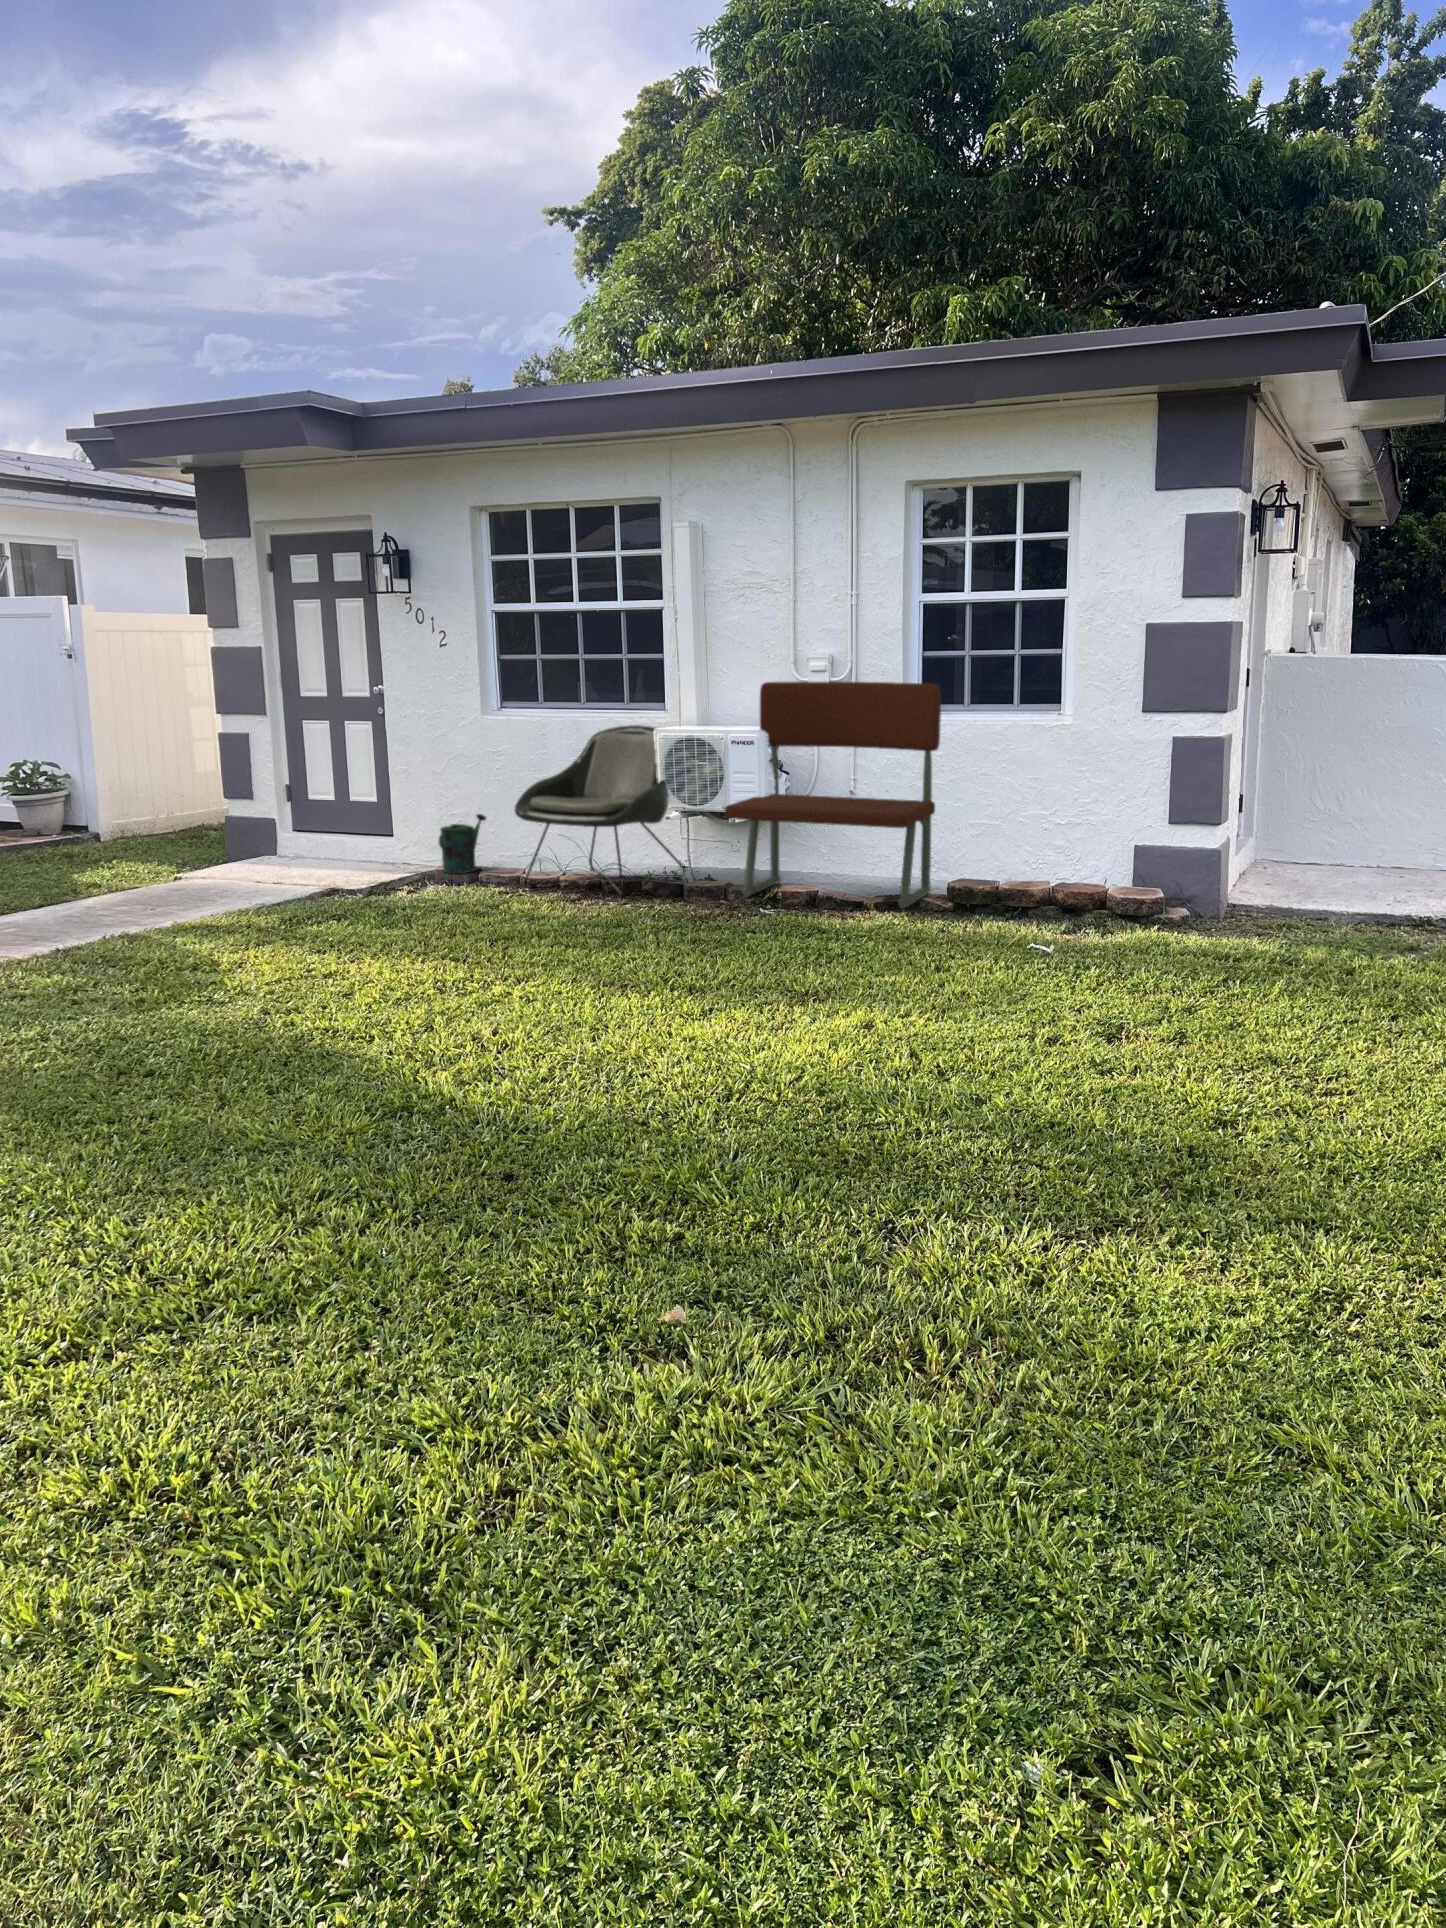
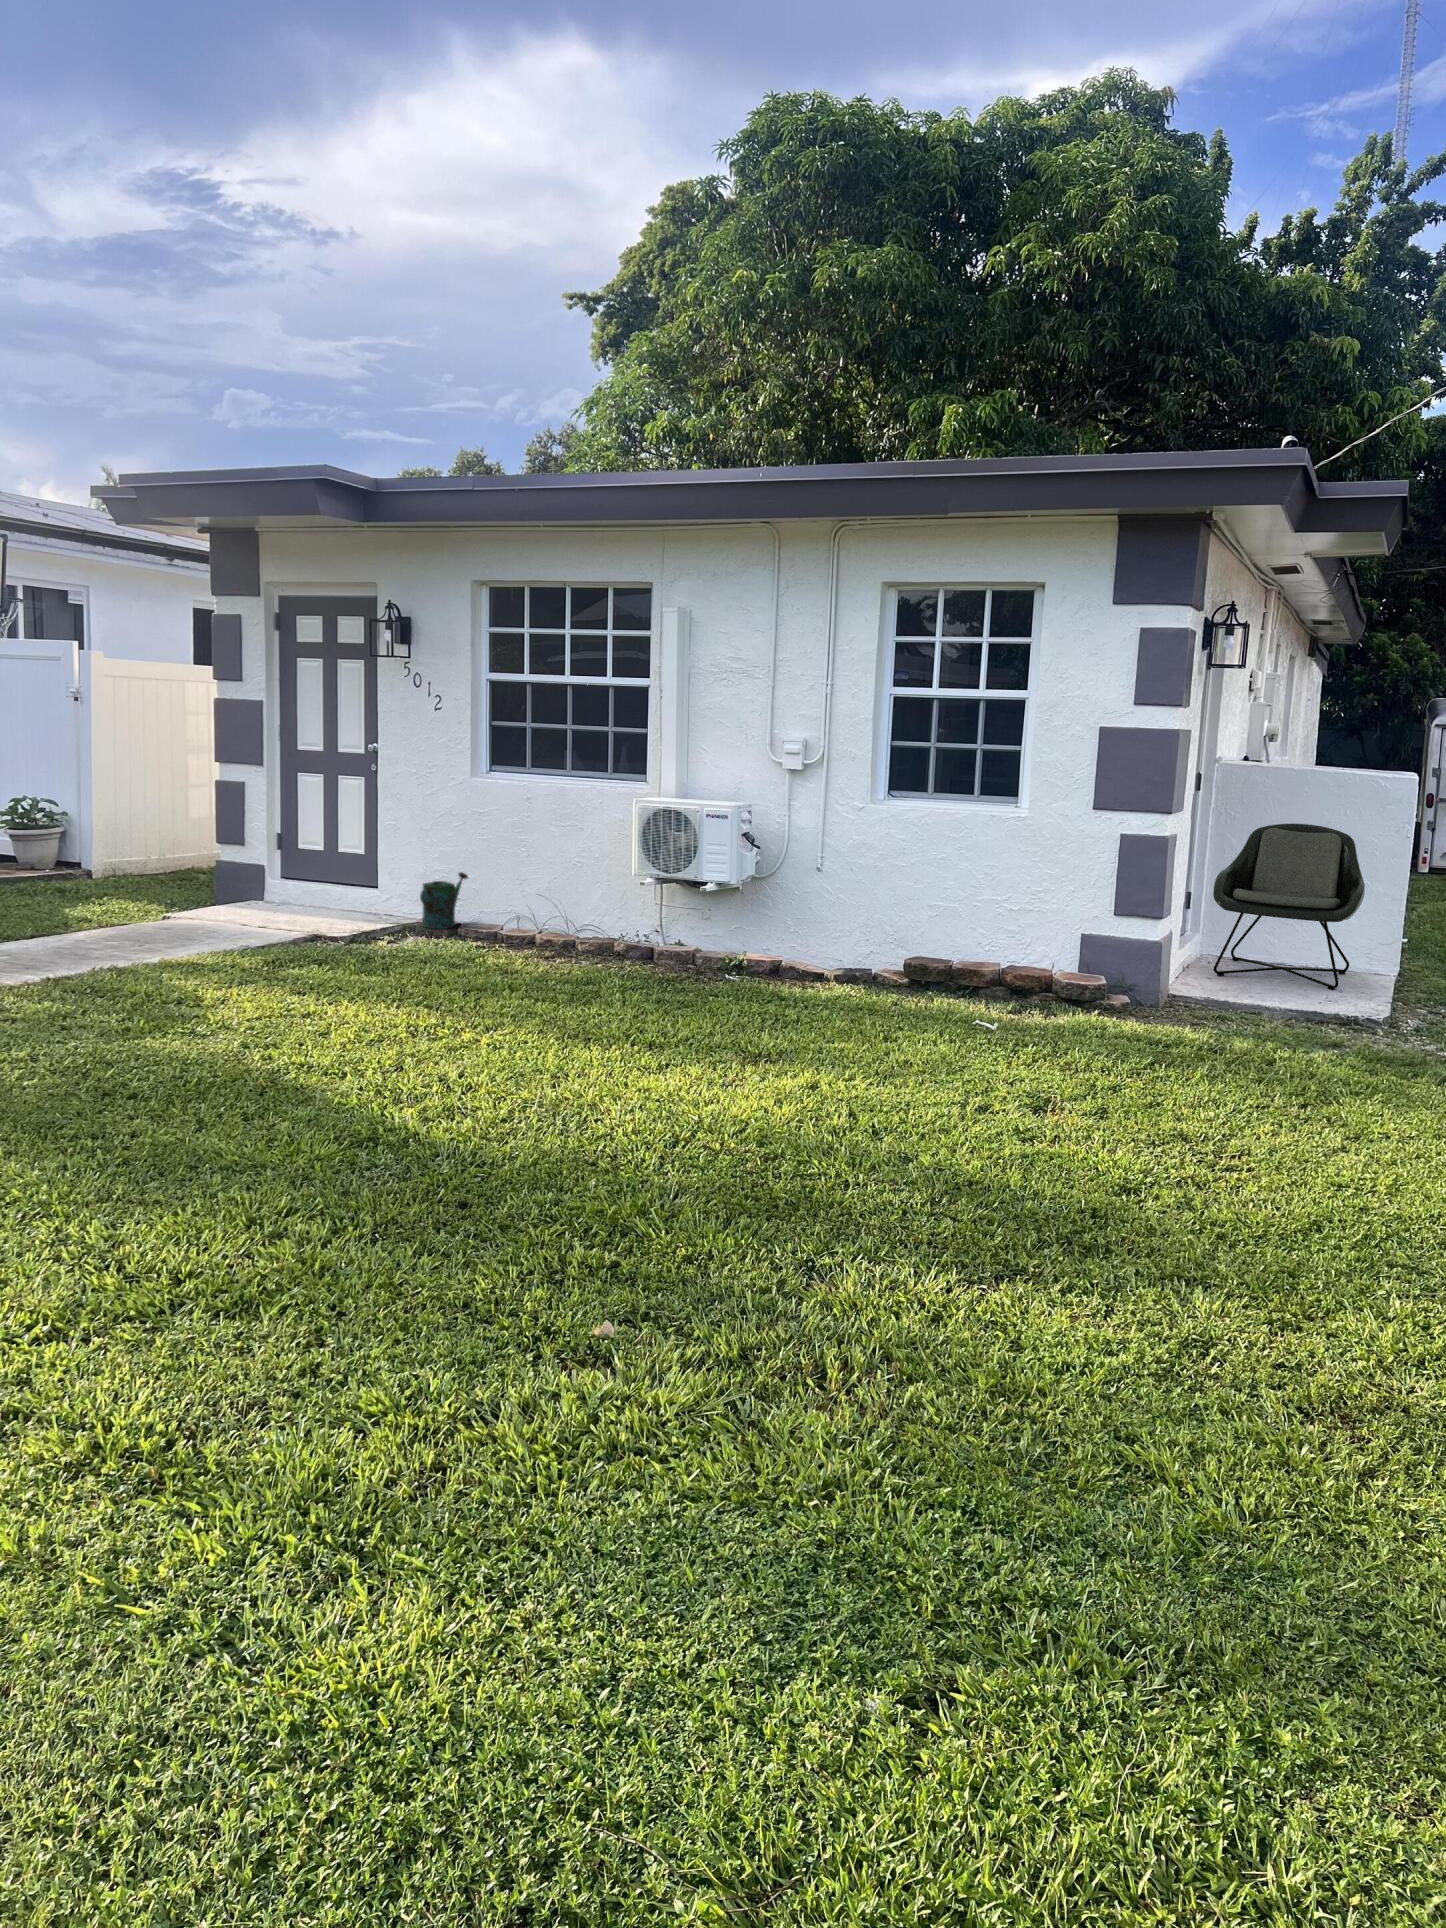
bench: present [724,682,941,909] -> none [696,761,908,984]
lounge chair: present [515,725,686,898] -> present [1213,823,1365,990]

